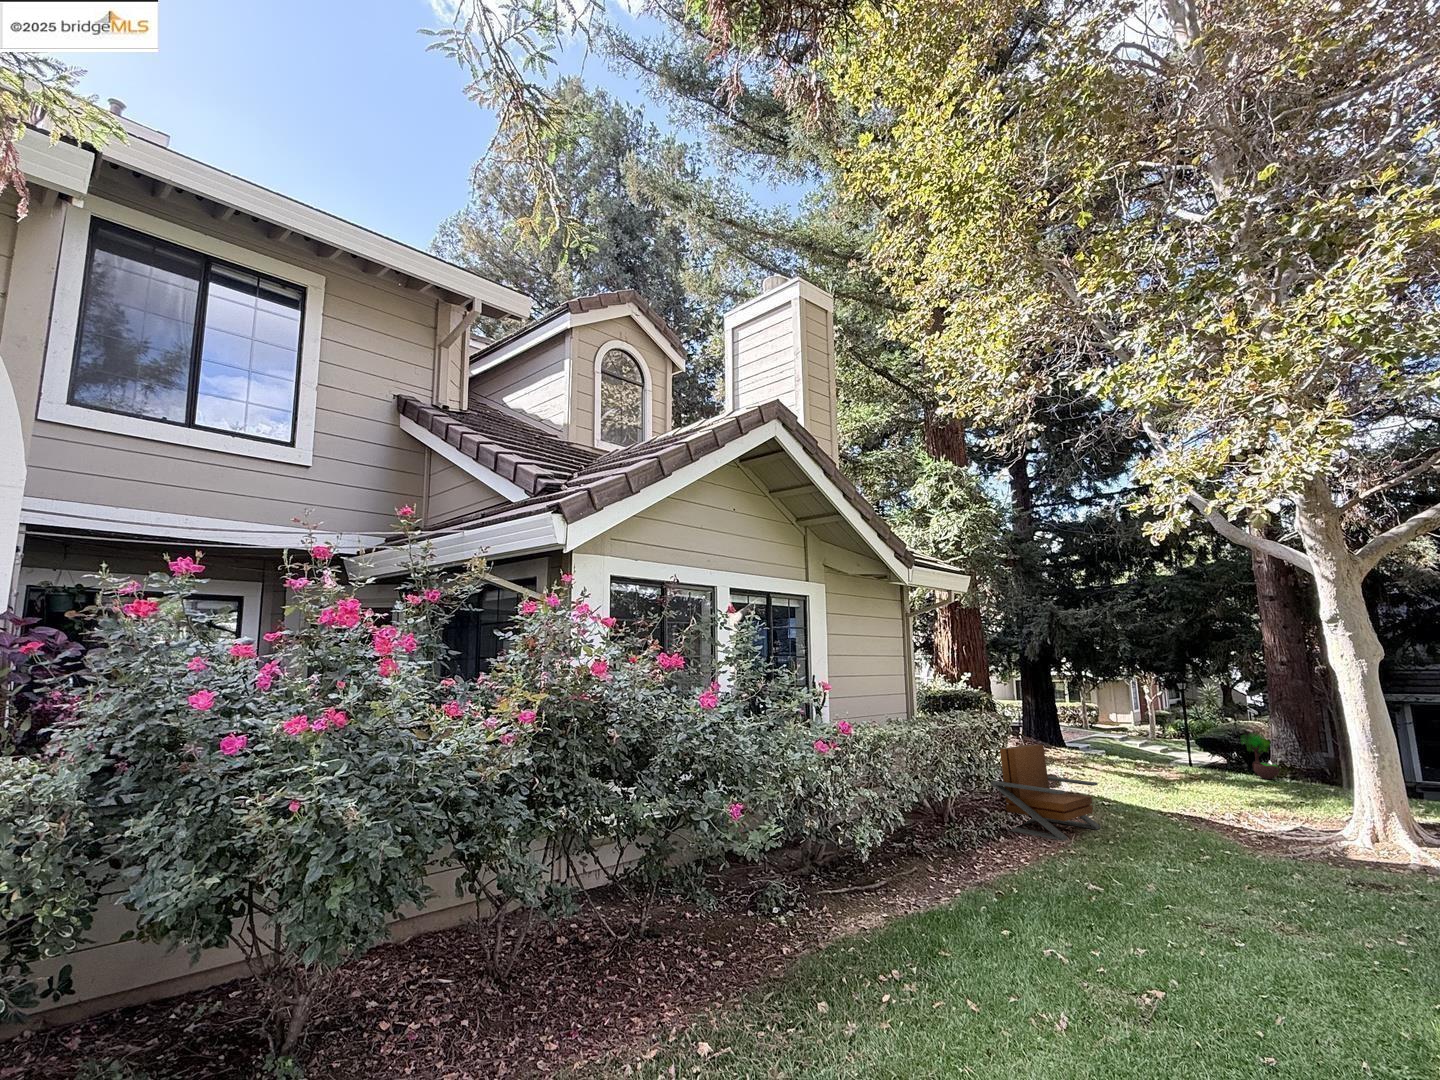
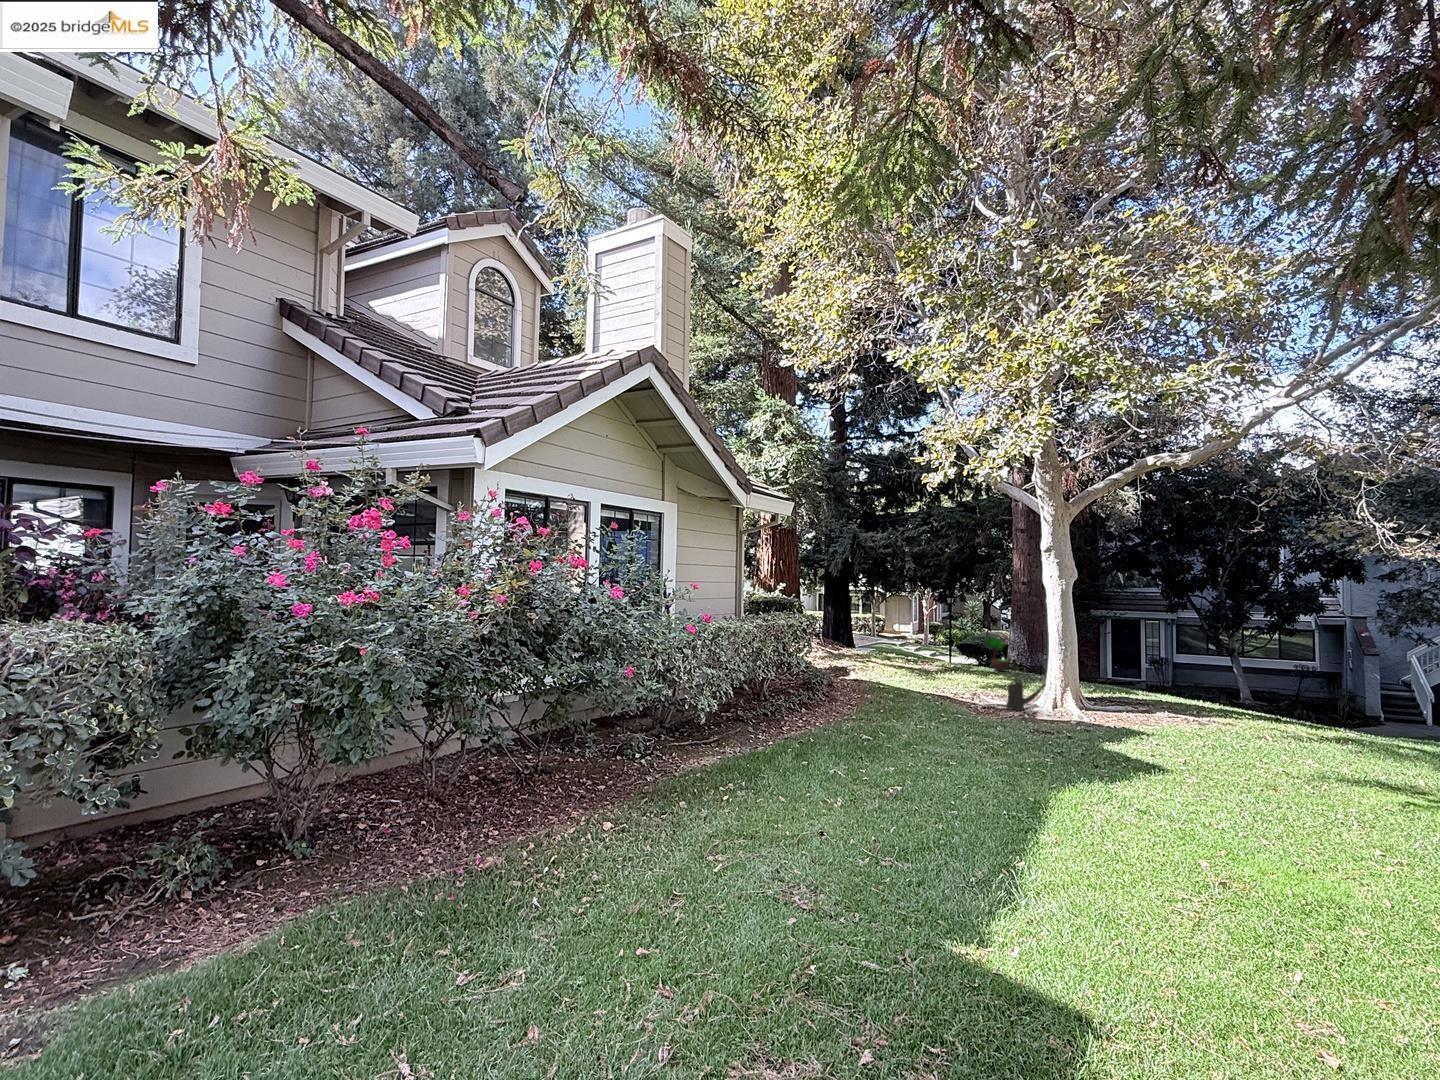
lounge chair: present [991,745,1101,841] -> none [797,640,876,712]
watering can: none [1285,793,1356,843] -> present [1006,676,1045,710]

